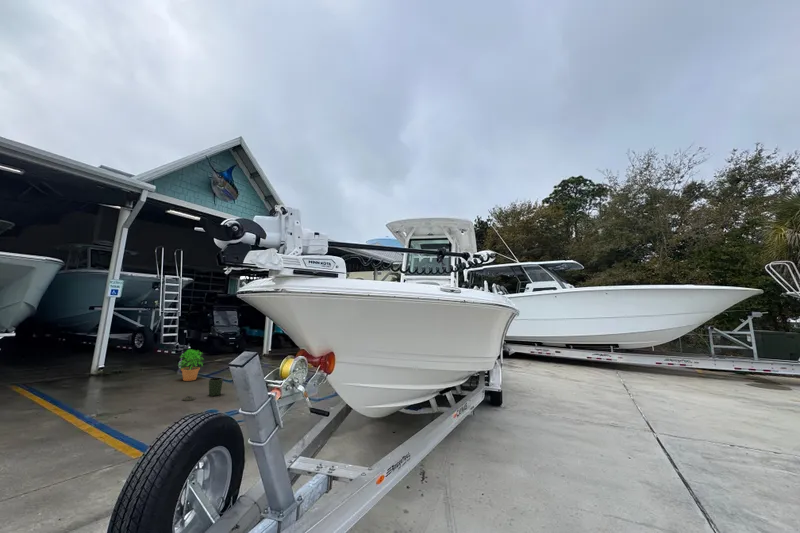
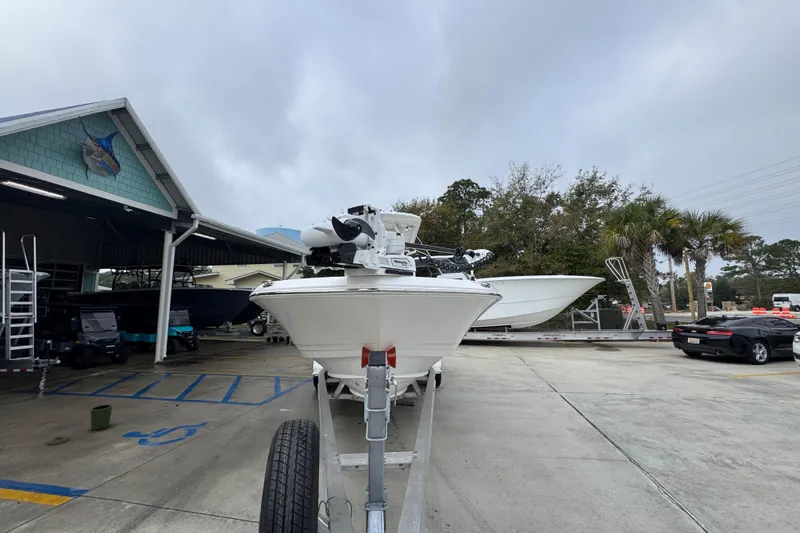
potted plant: present [179,349,202,381] -> none [35,367,83,410]

